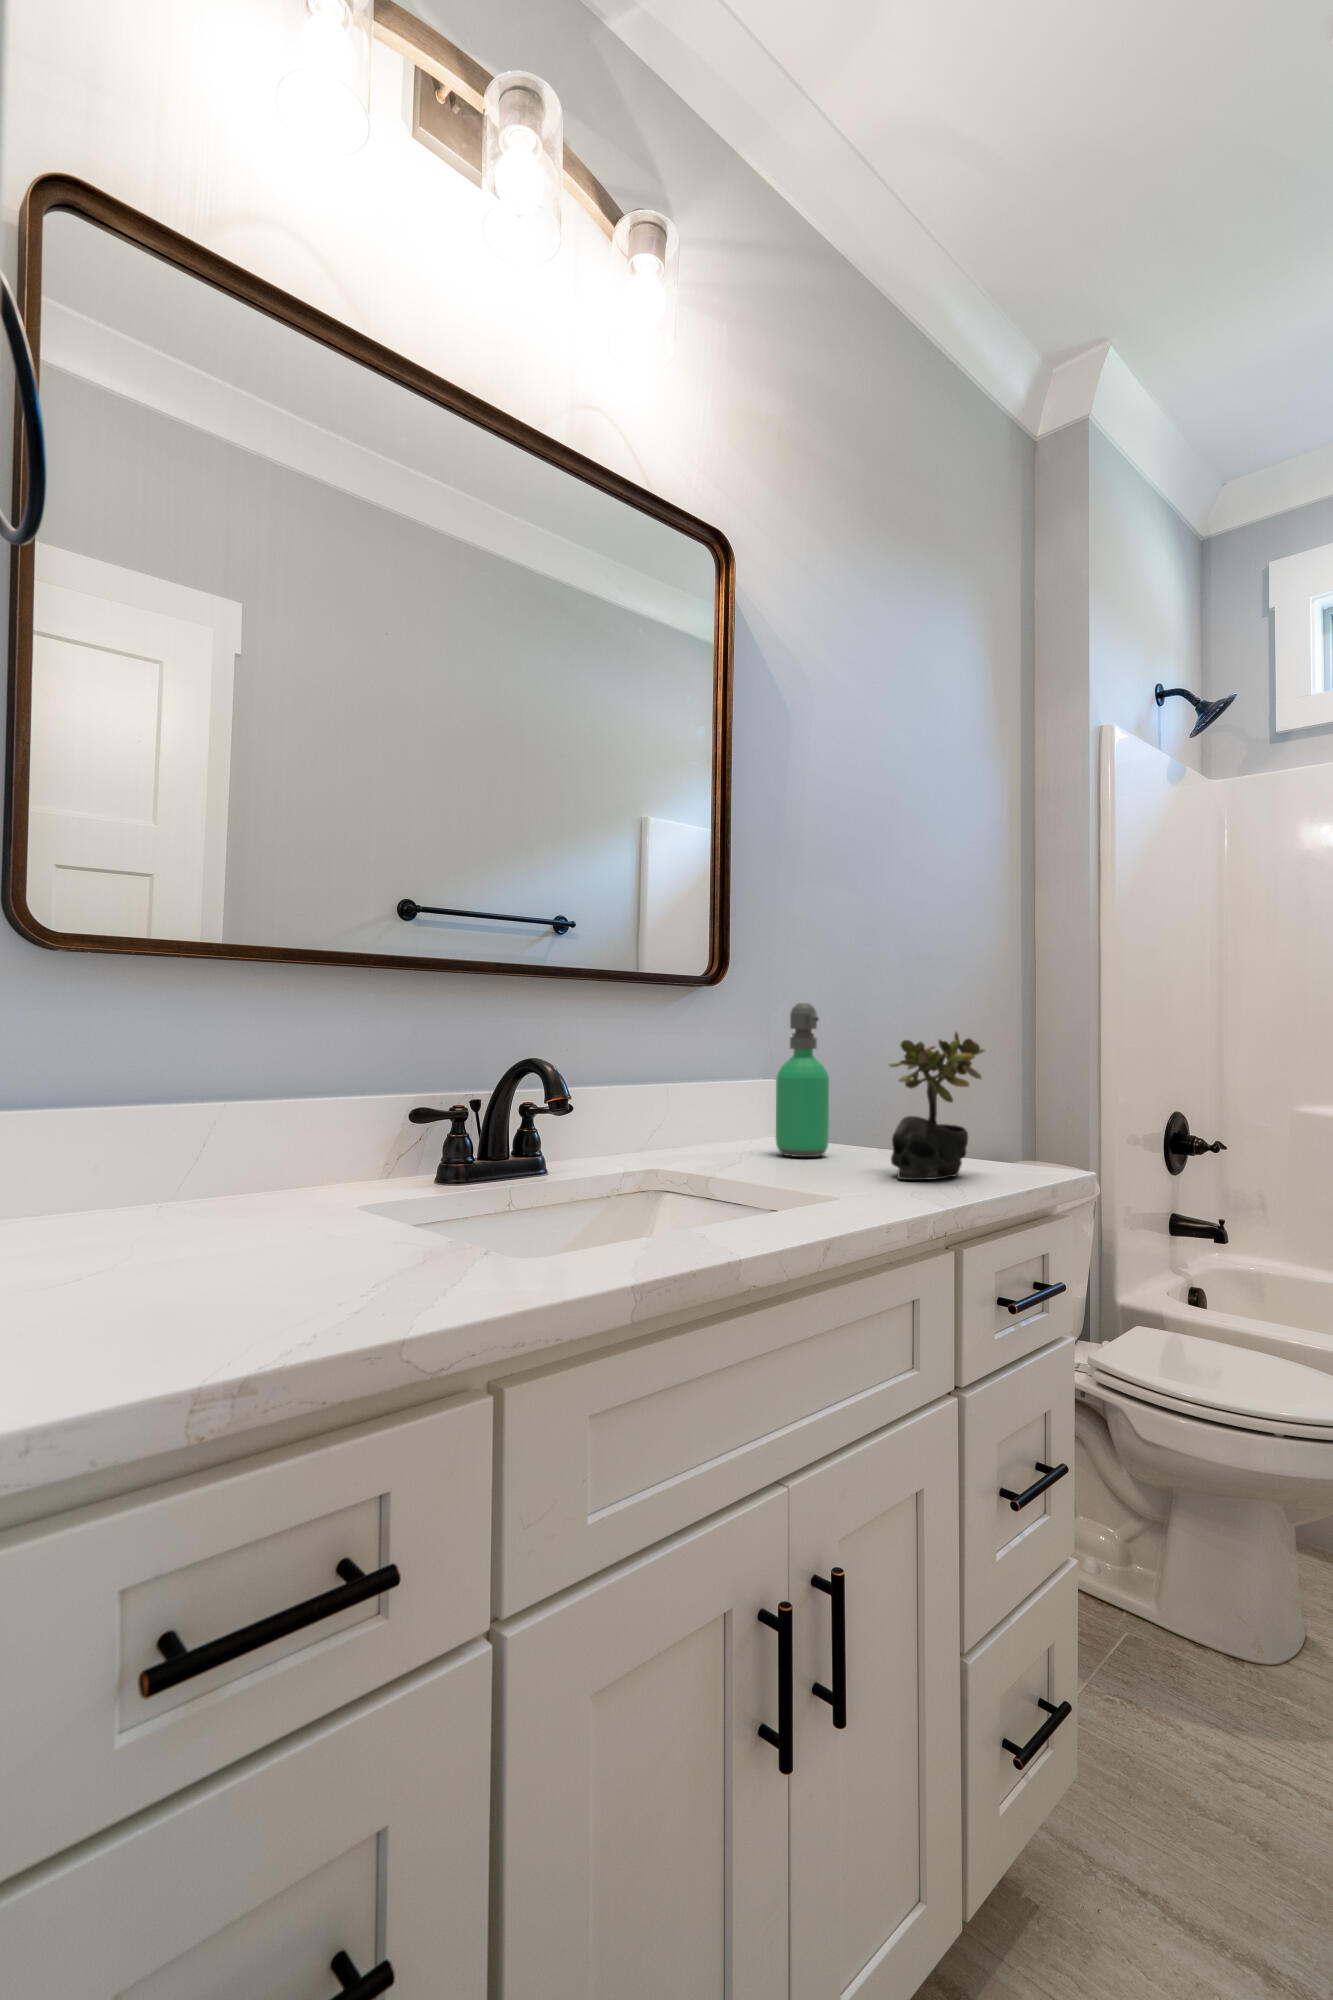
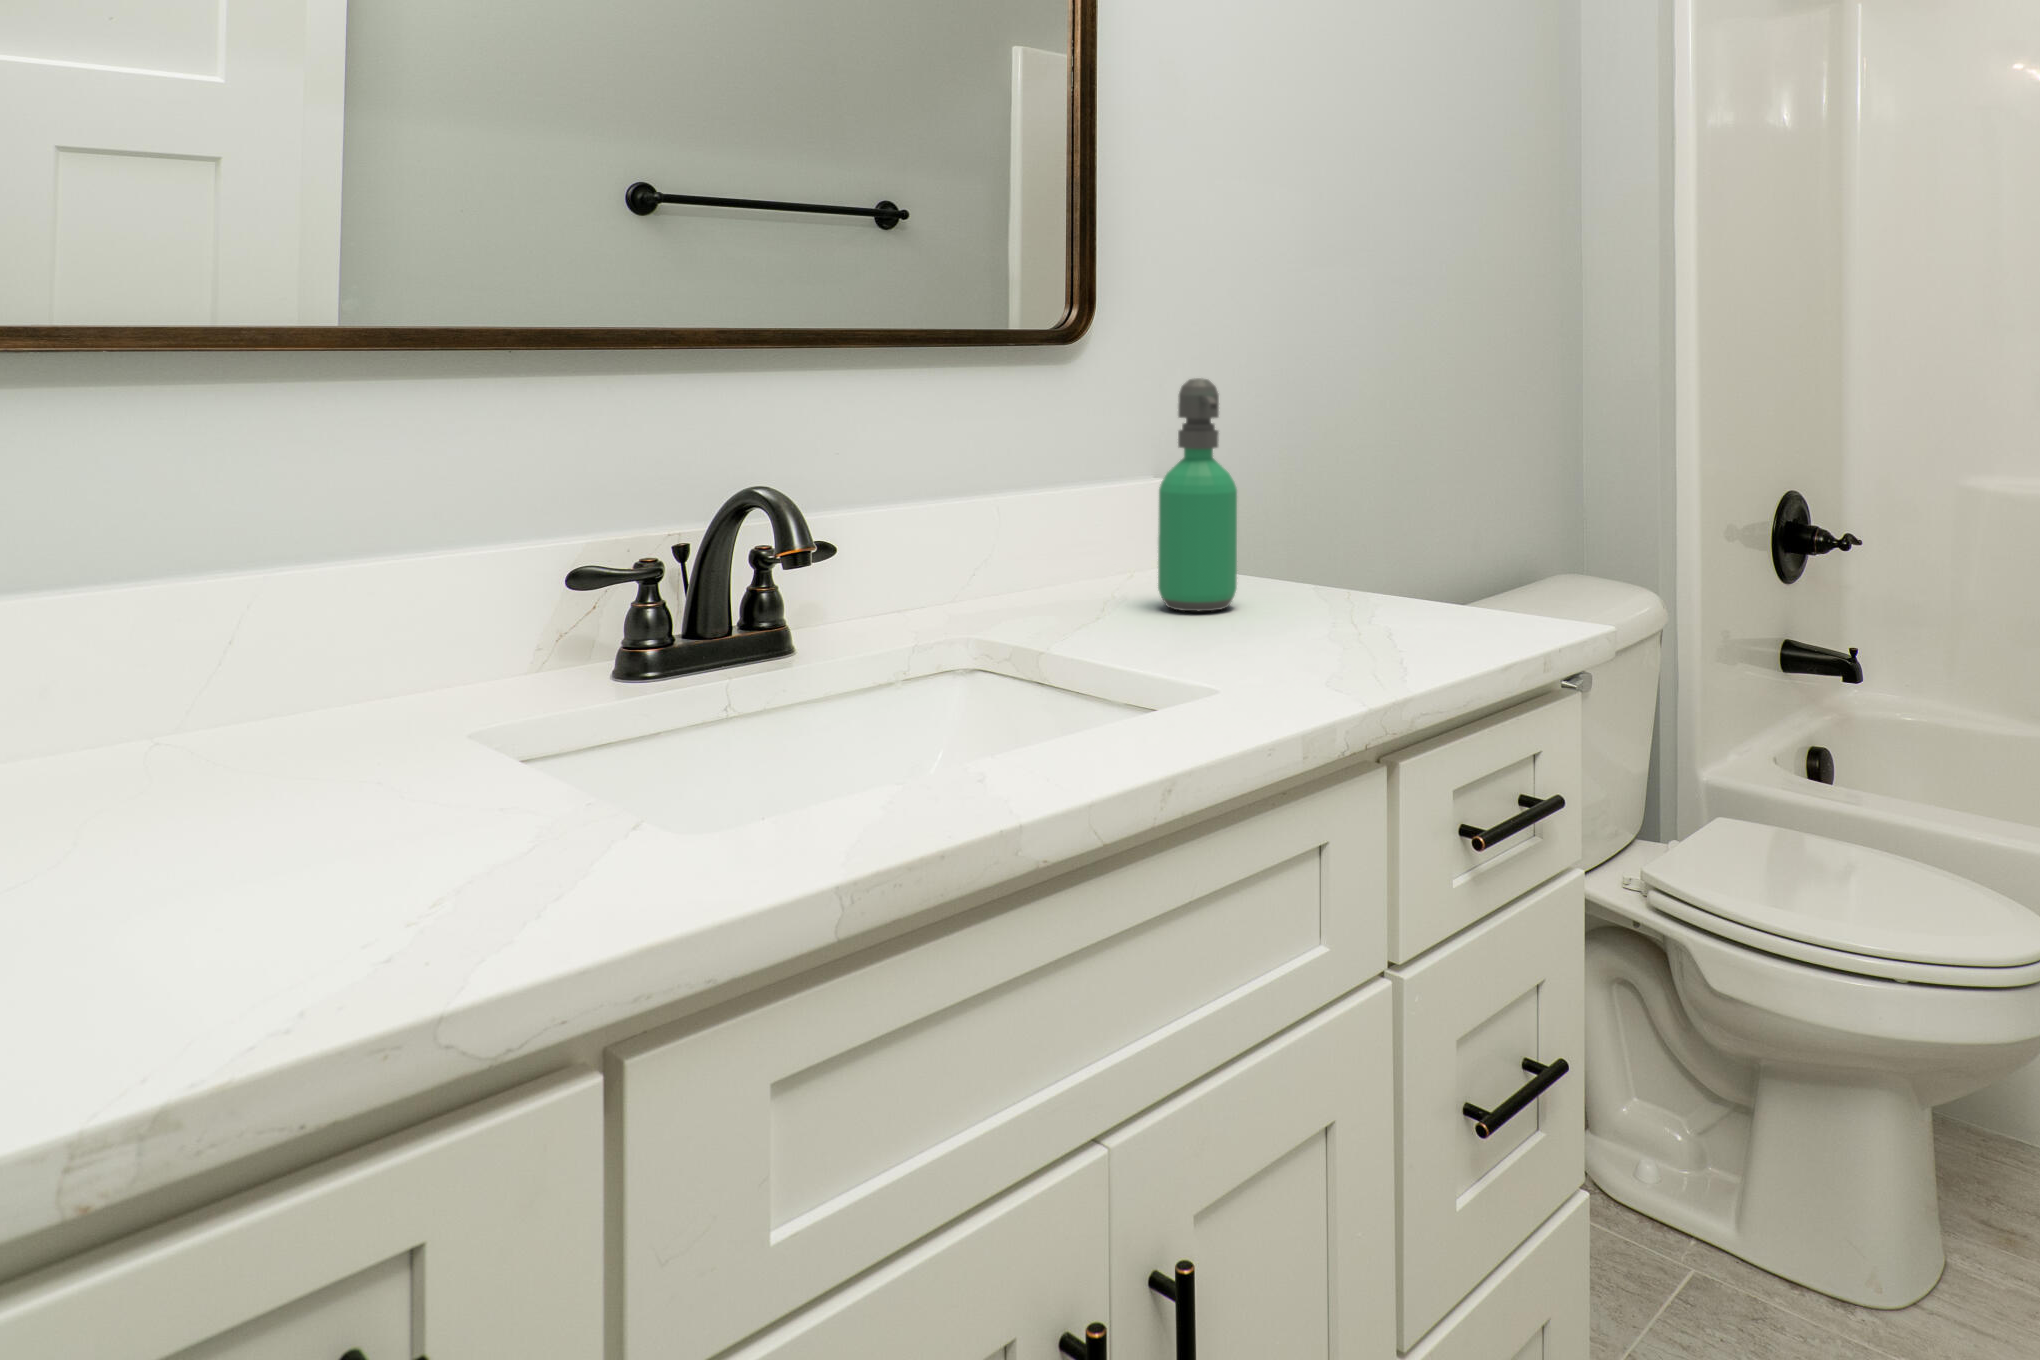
succulent plant: present [890,1032,984,1180] -> none [1312,429,1452,656]

